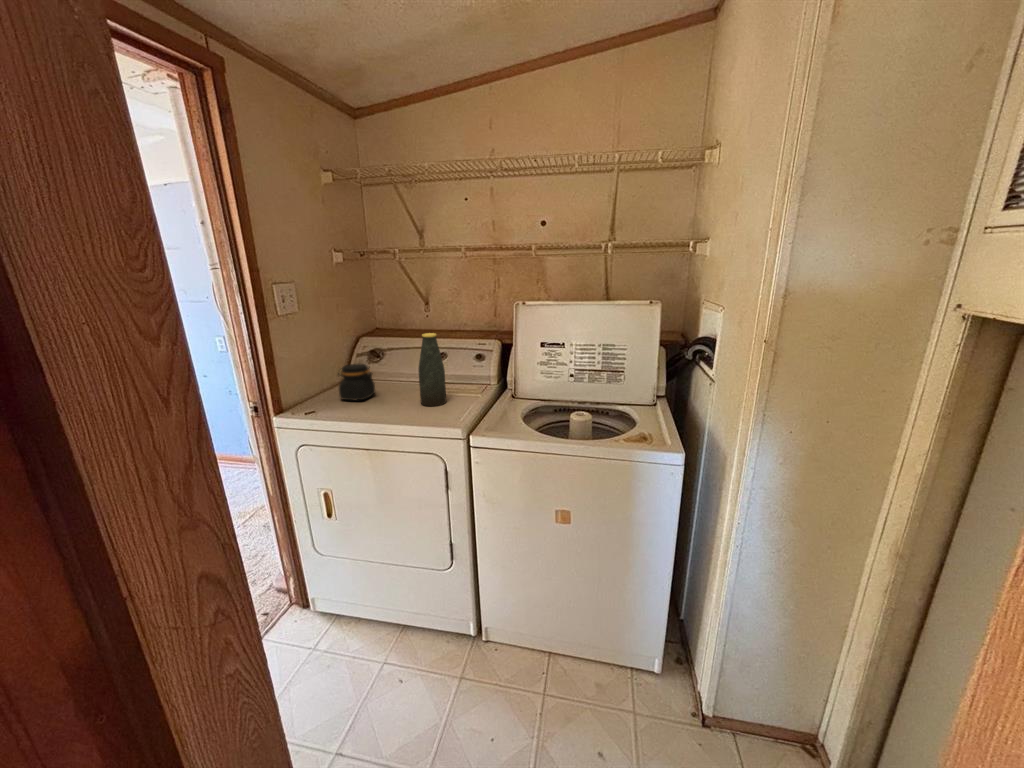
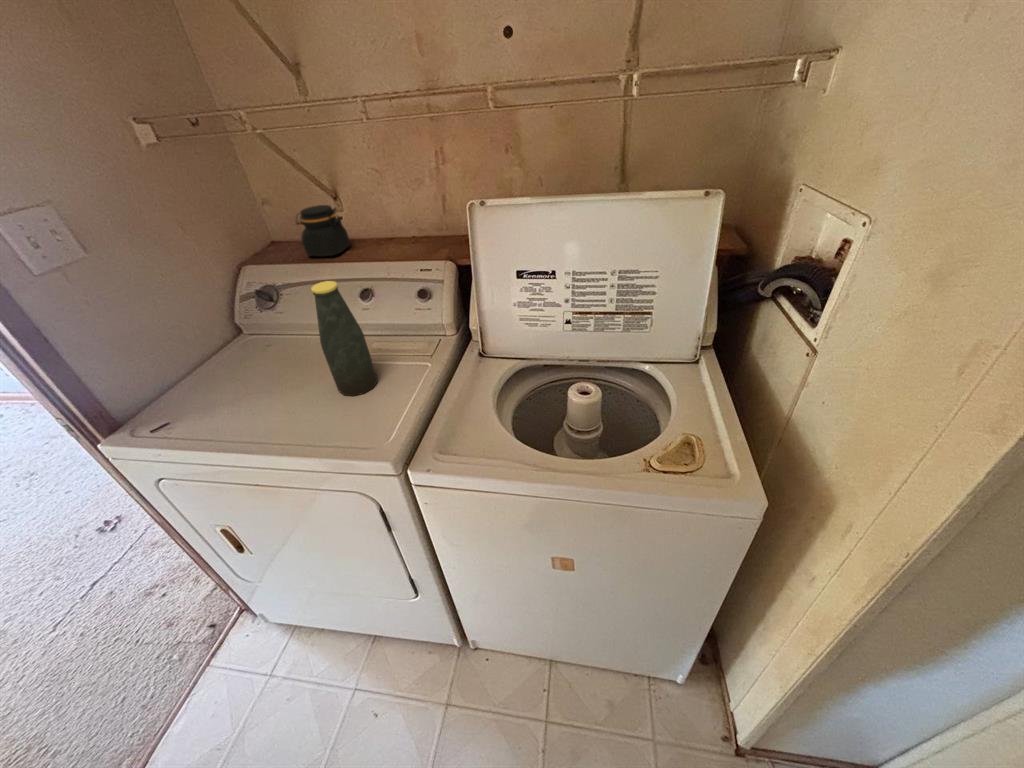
jar: present [338,364,375,401] -> present [297,205,350,256]

